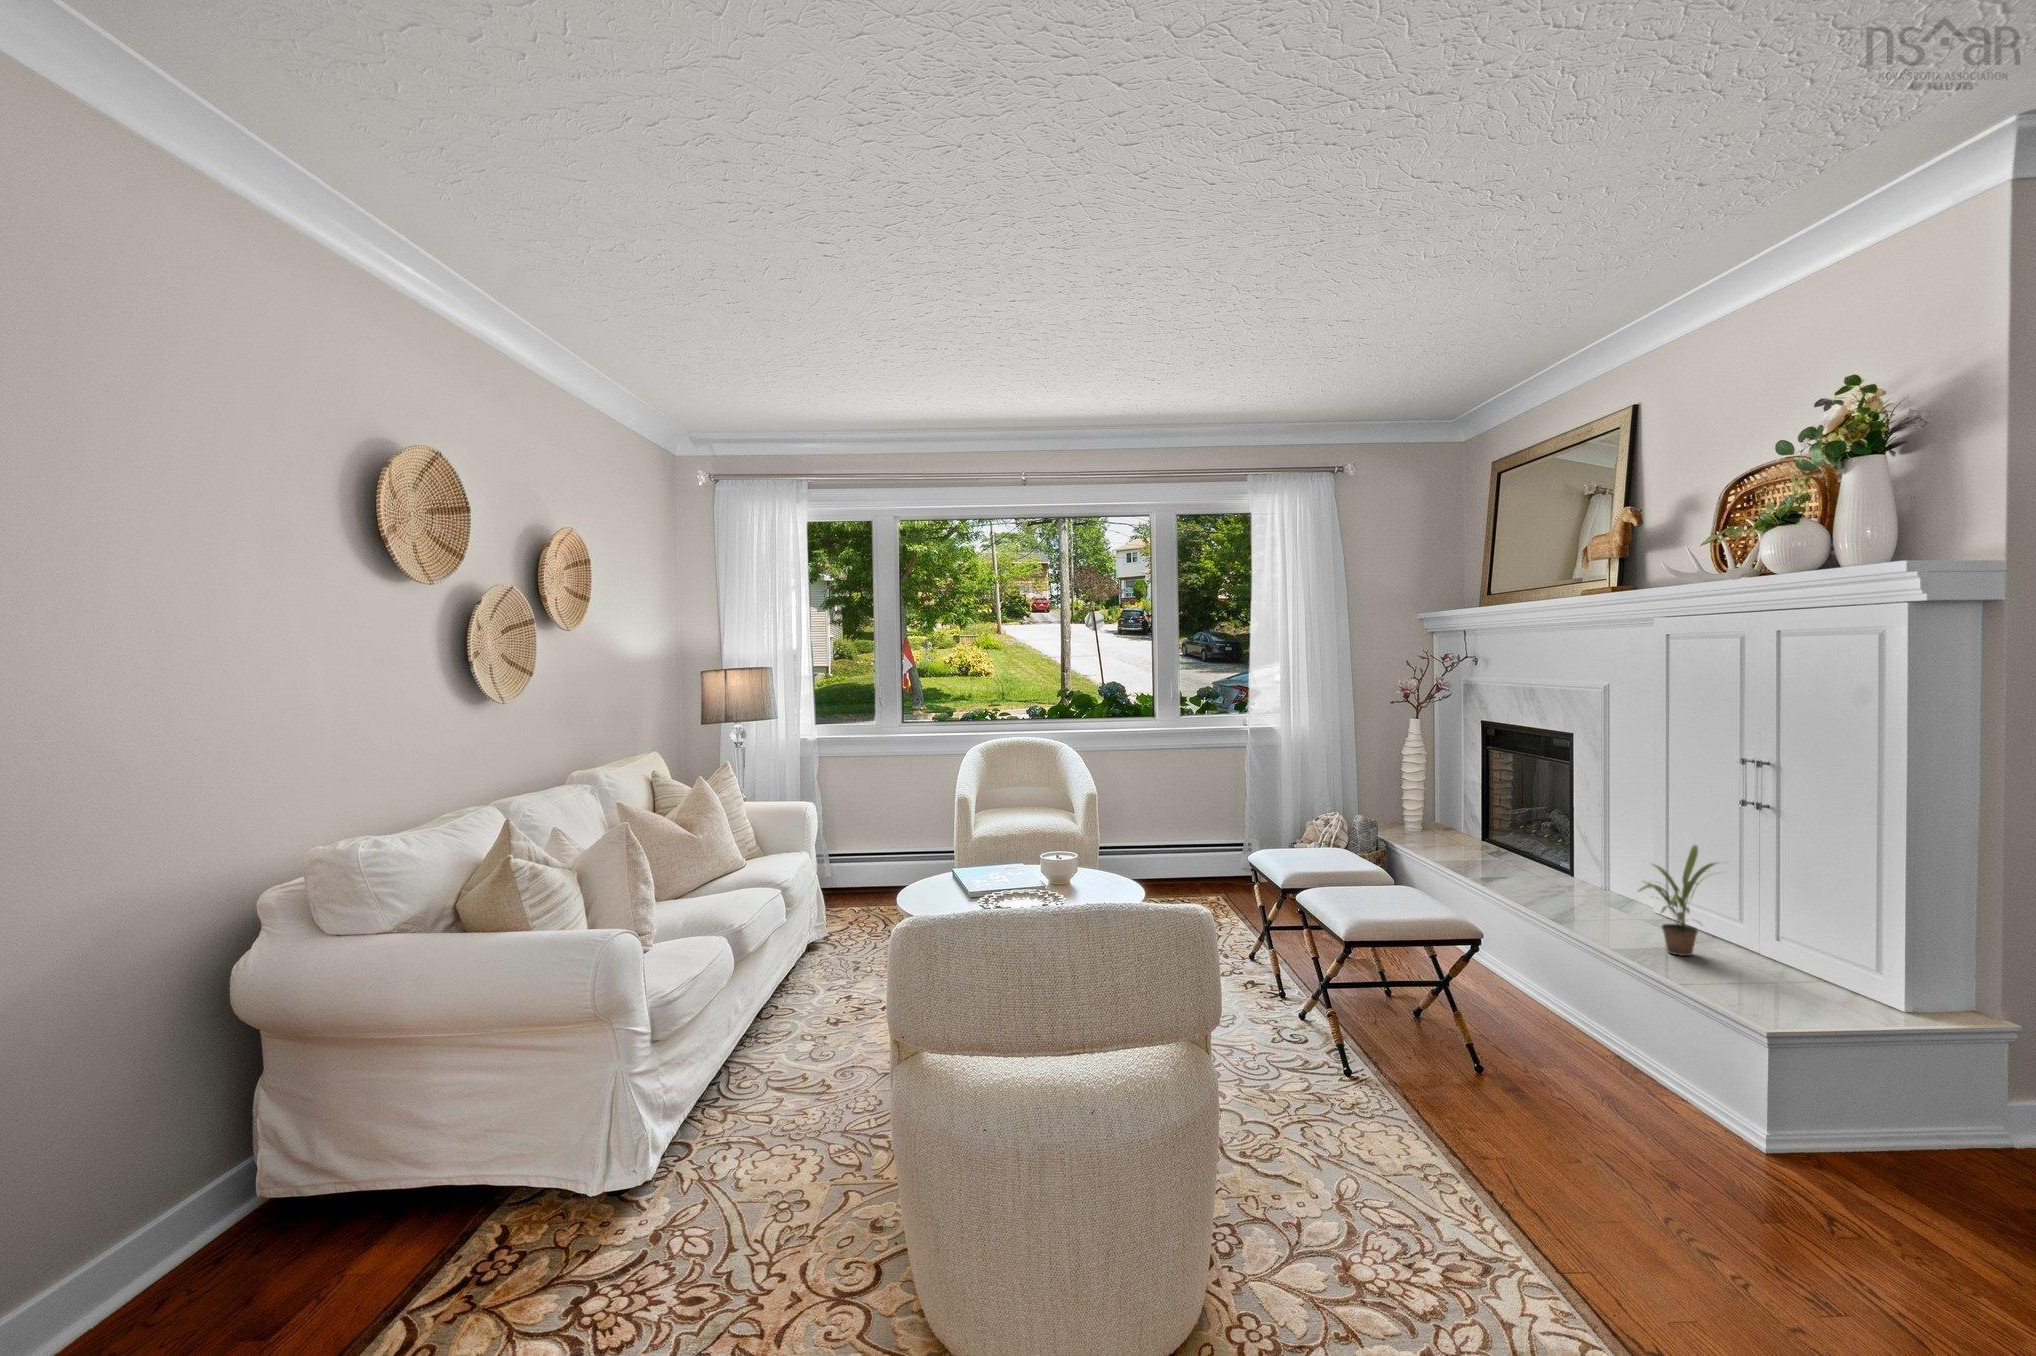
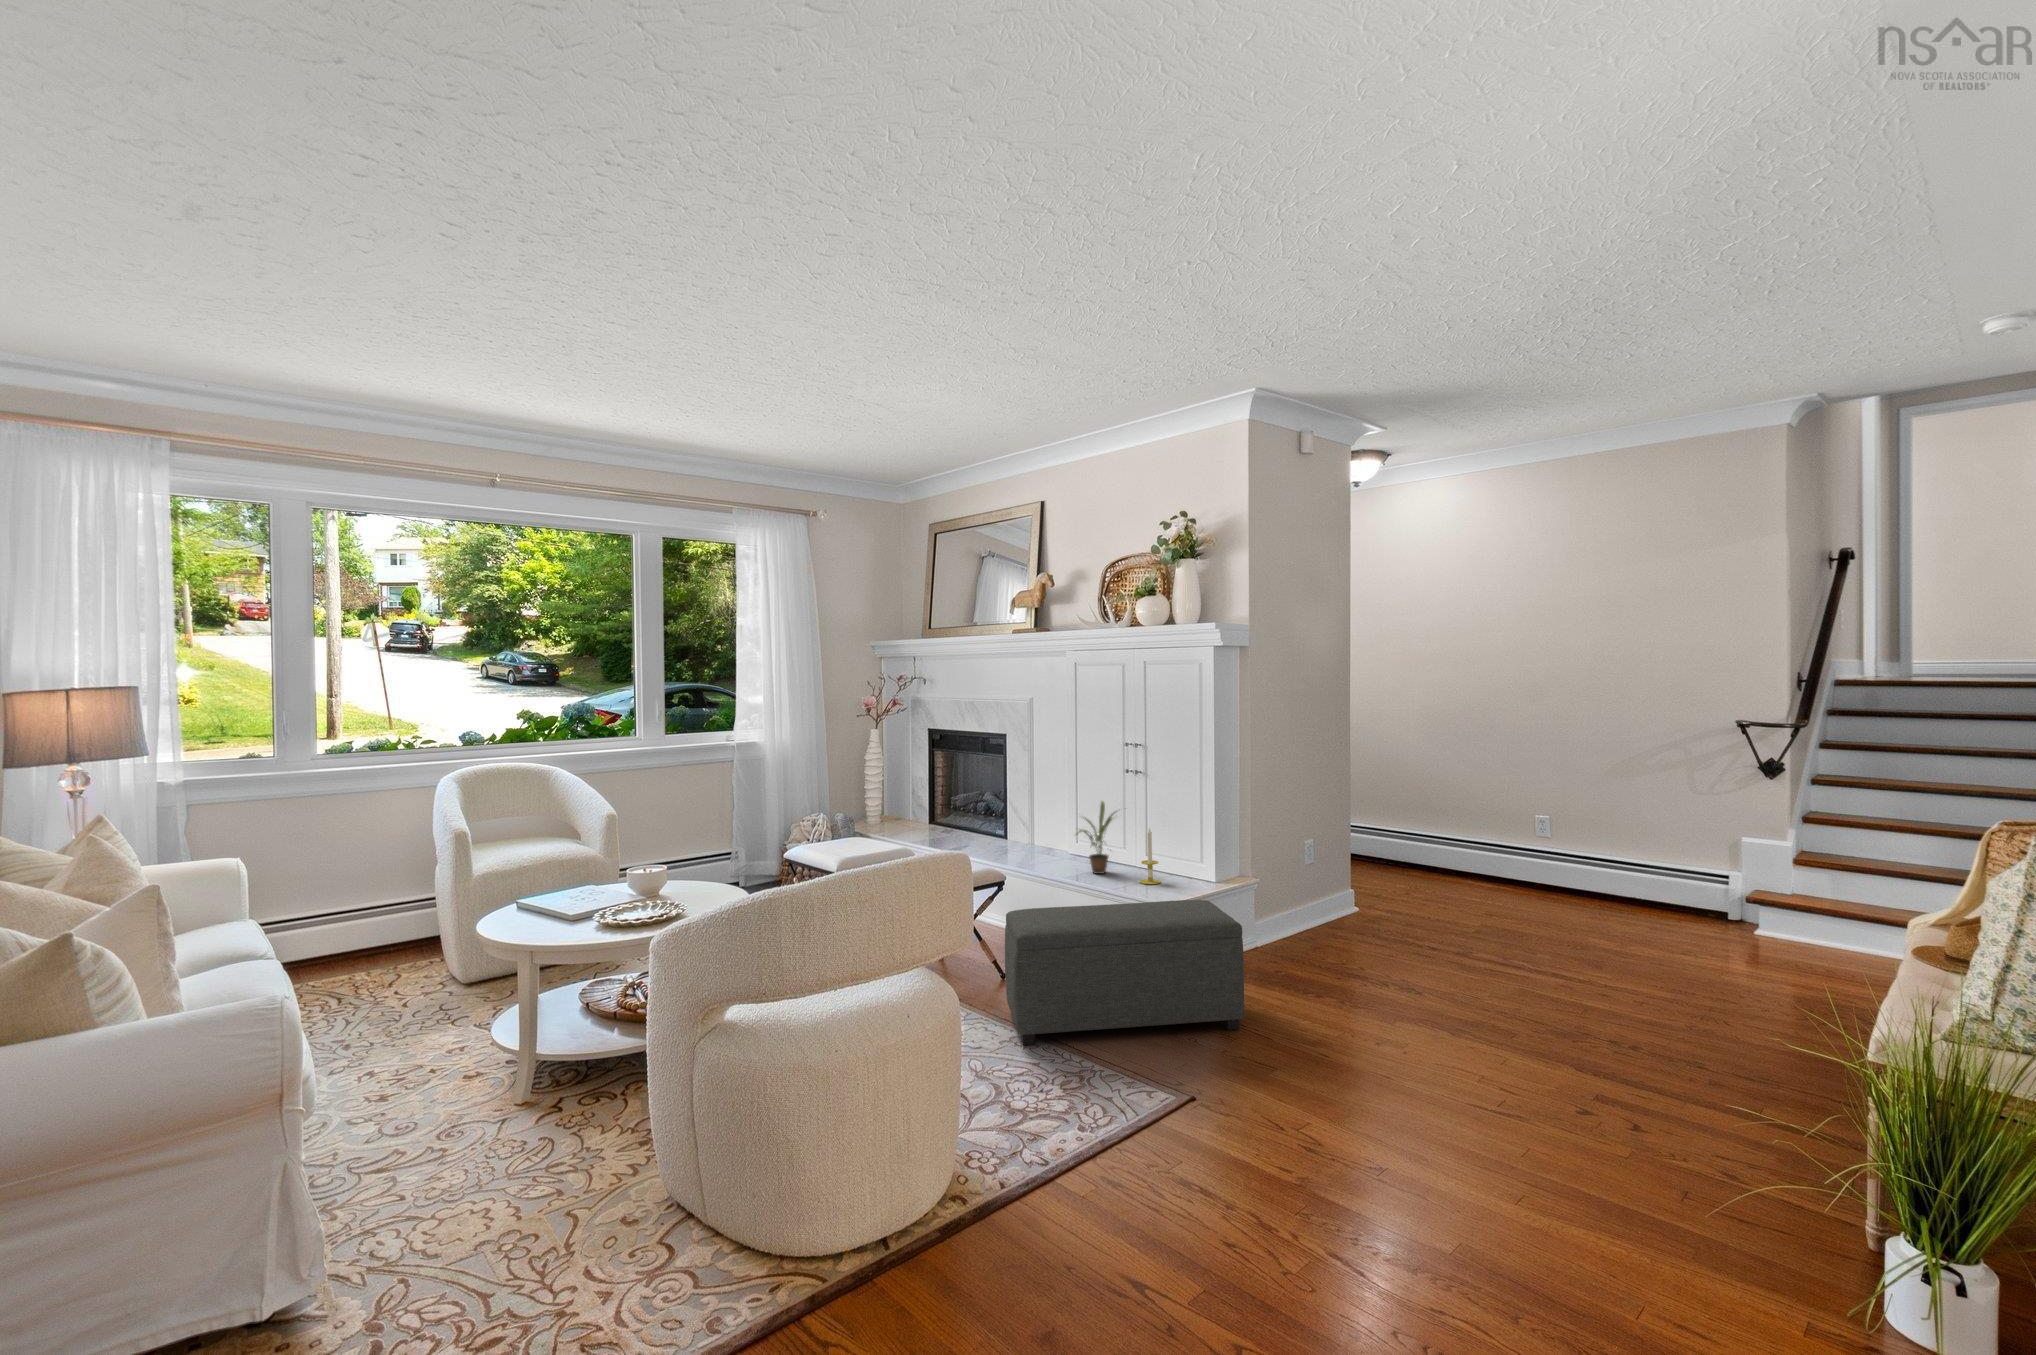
candle: none [1743,898,1783,991] -> present [1140,829,1160,884]
ottoman: none [1425,986,1873,1292] -> present [1005,900,1244,1045]

